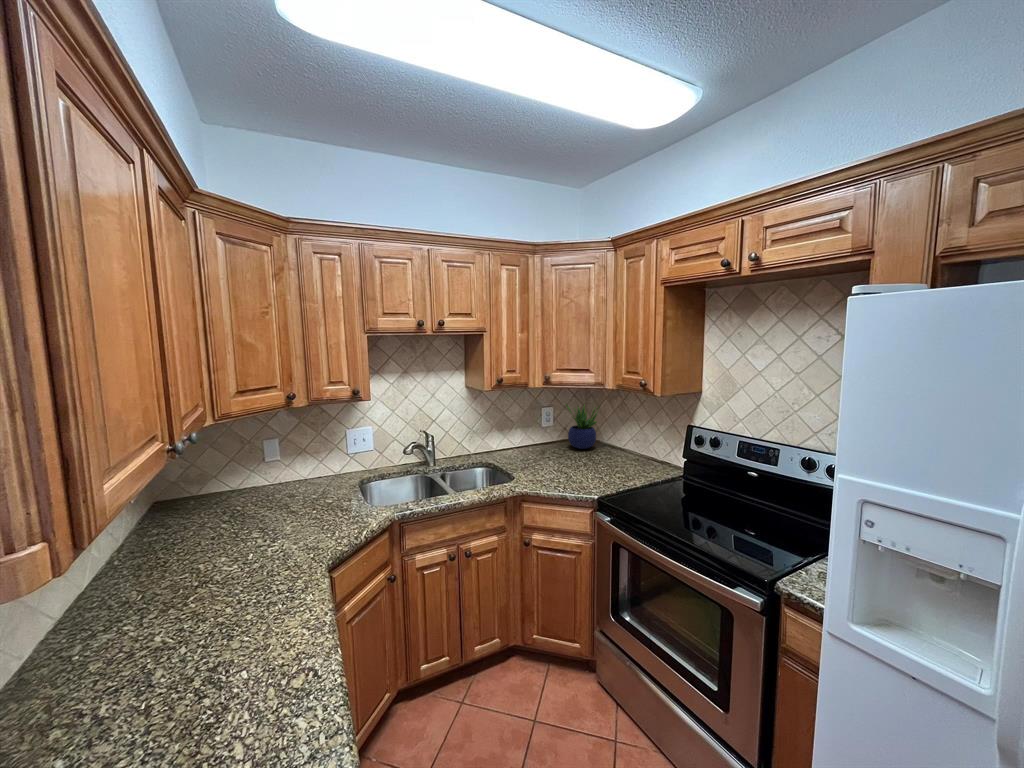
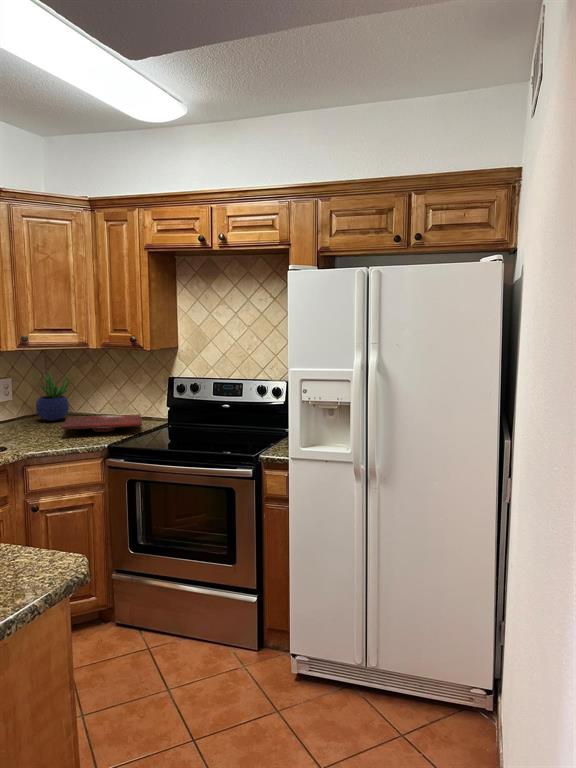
cutting board: none [565,451,655,478] -> present [61,415,142,432]

